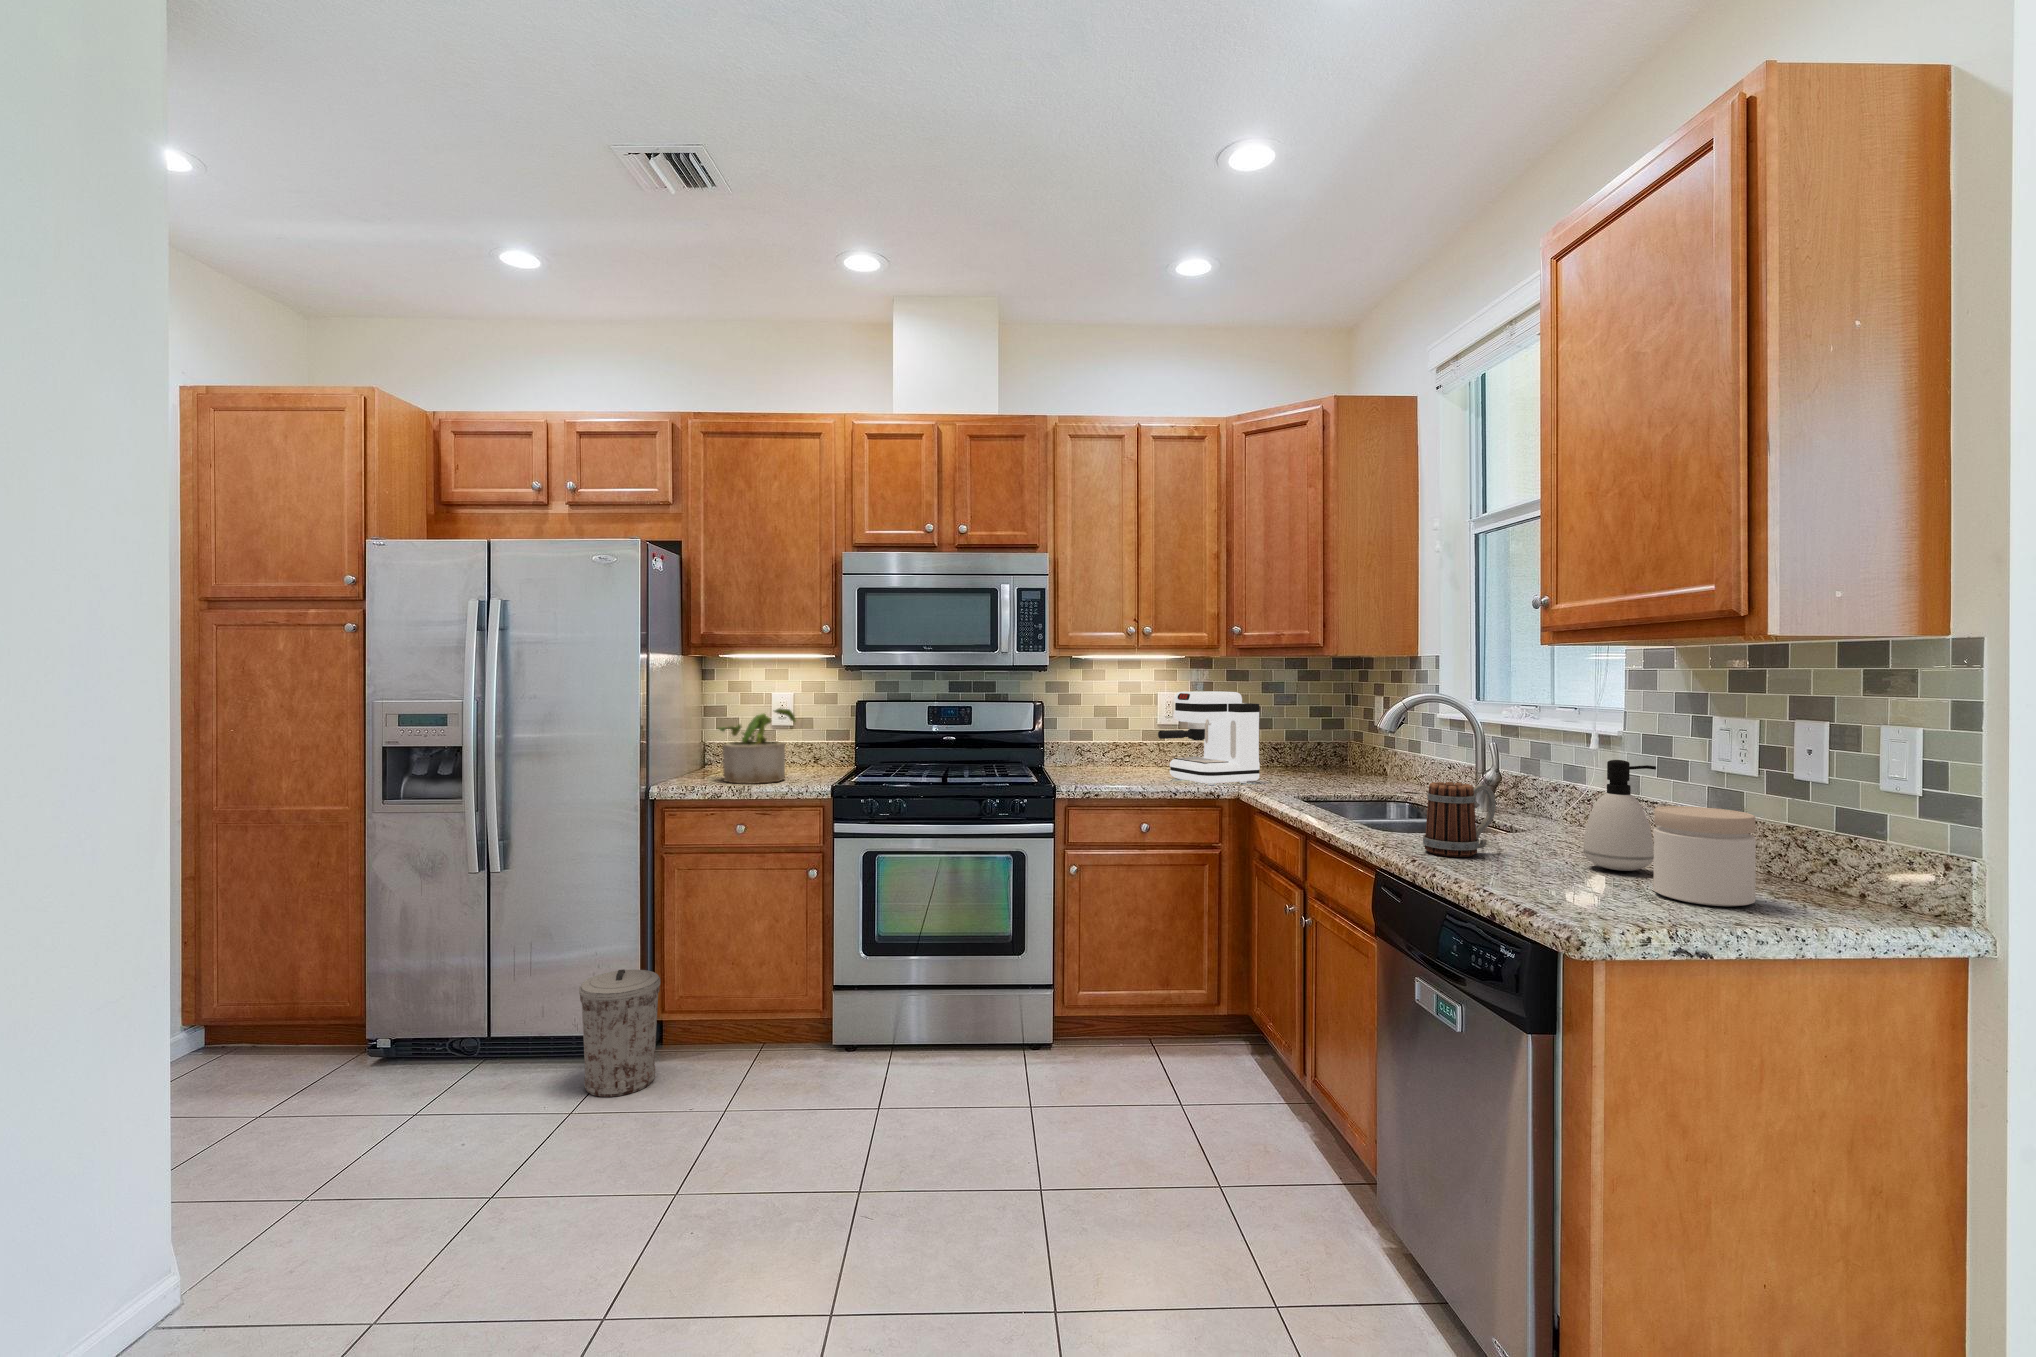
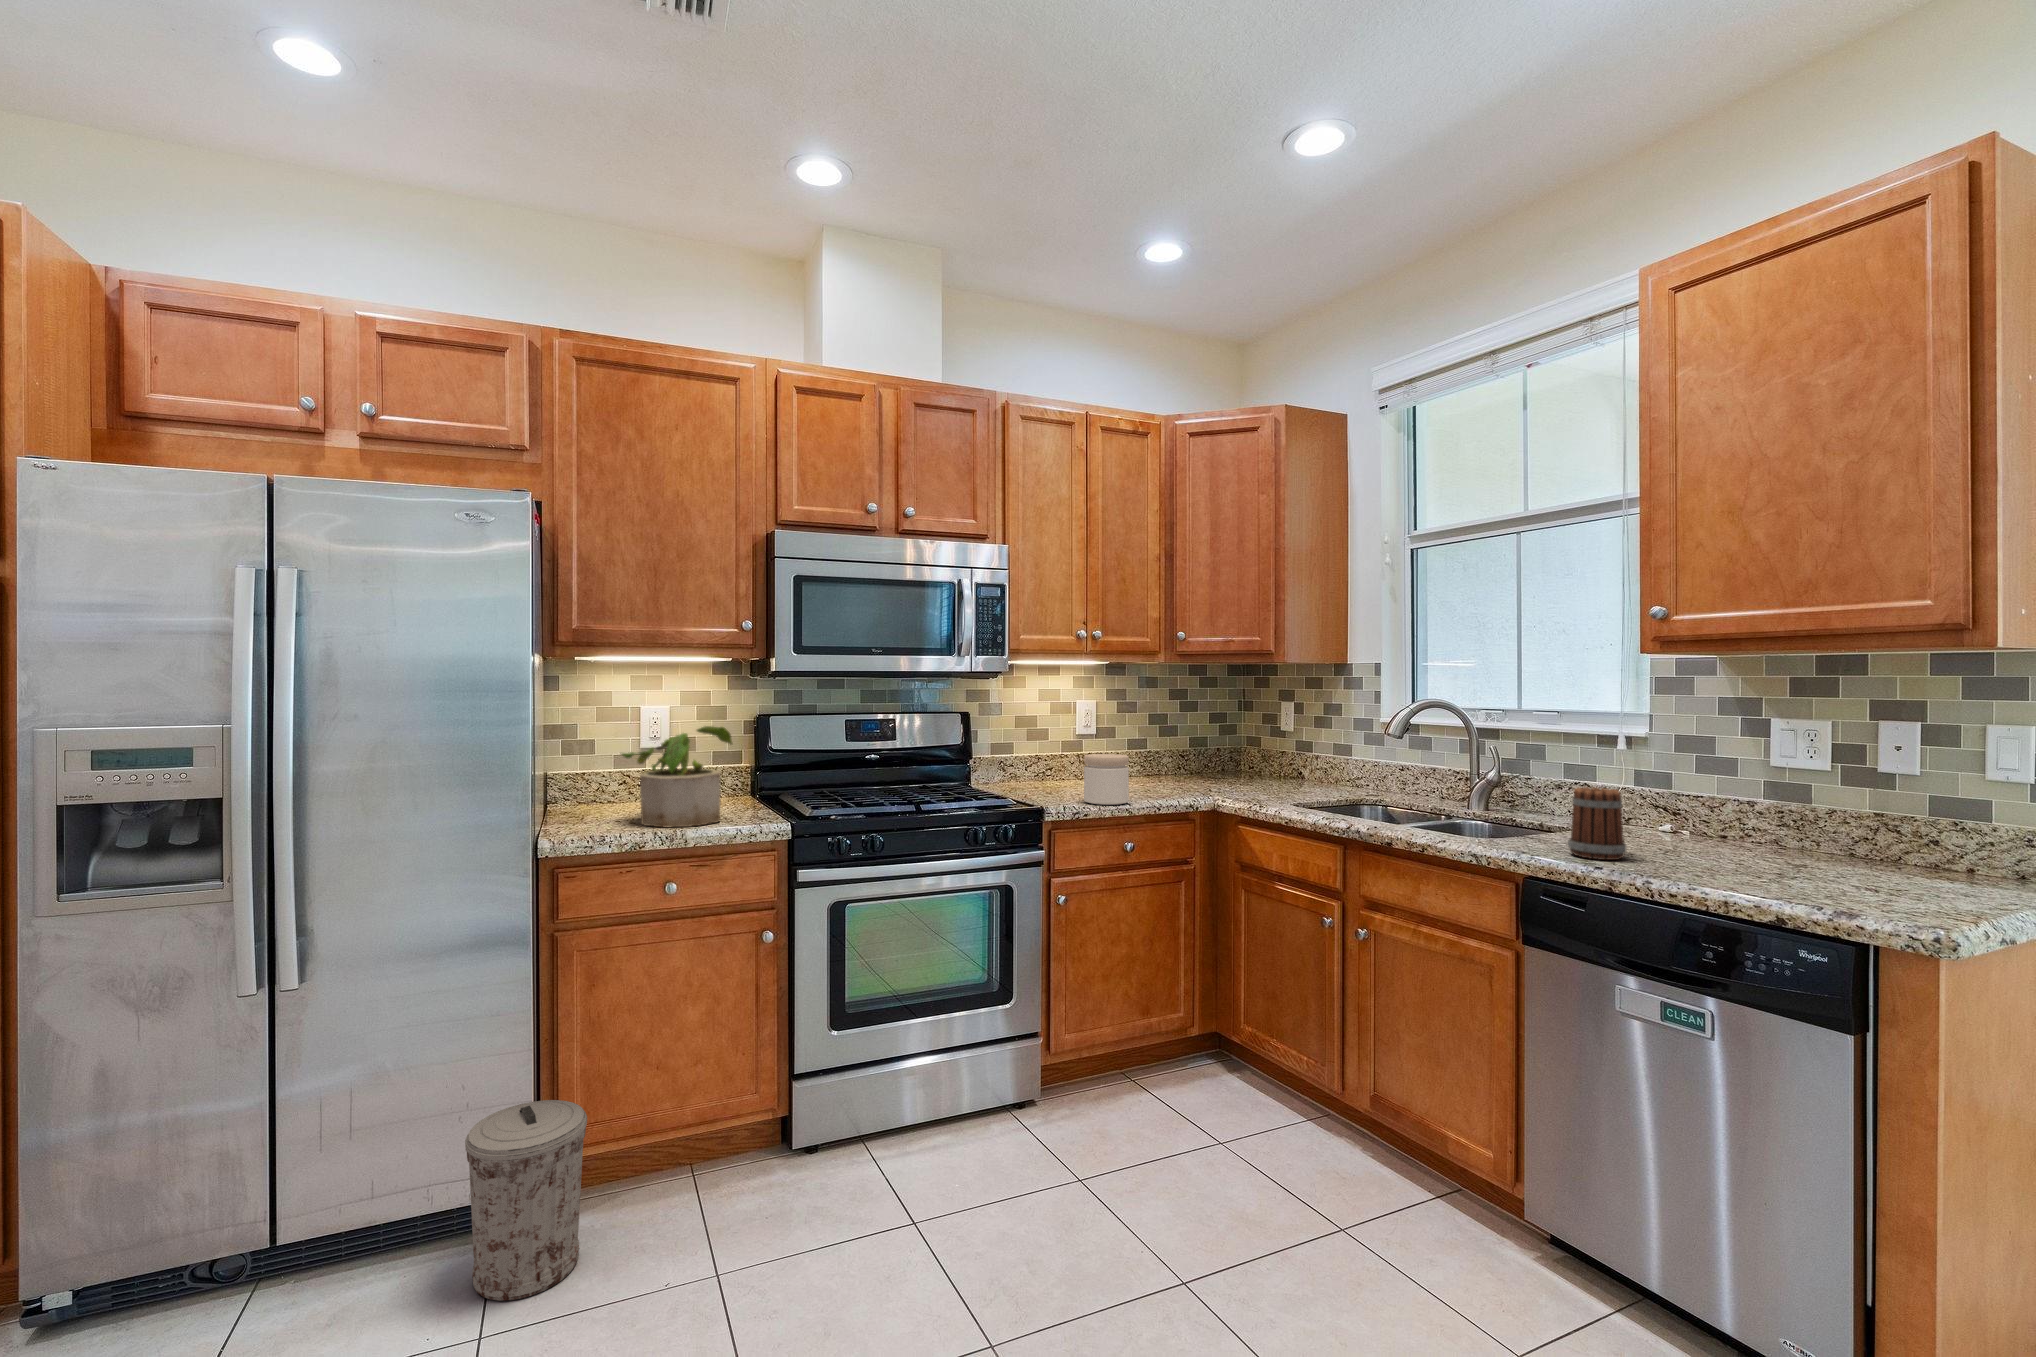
coffee maker: present [1158,691,1260,785] -> none [1125,699,1218,797]
soap dispenser: present [1583,760,1656,871] -> none [1714,761,1783,862]
jar: present [1654,806,1756,906] -> present [1084,754,1129,805]

